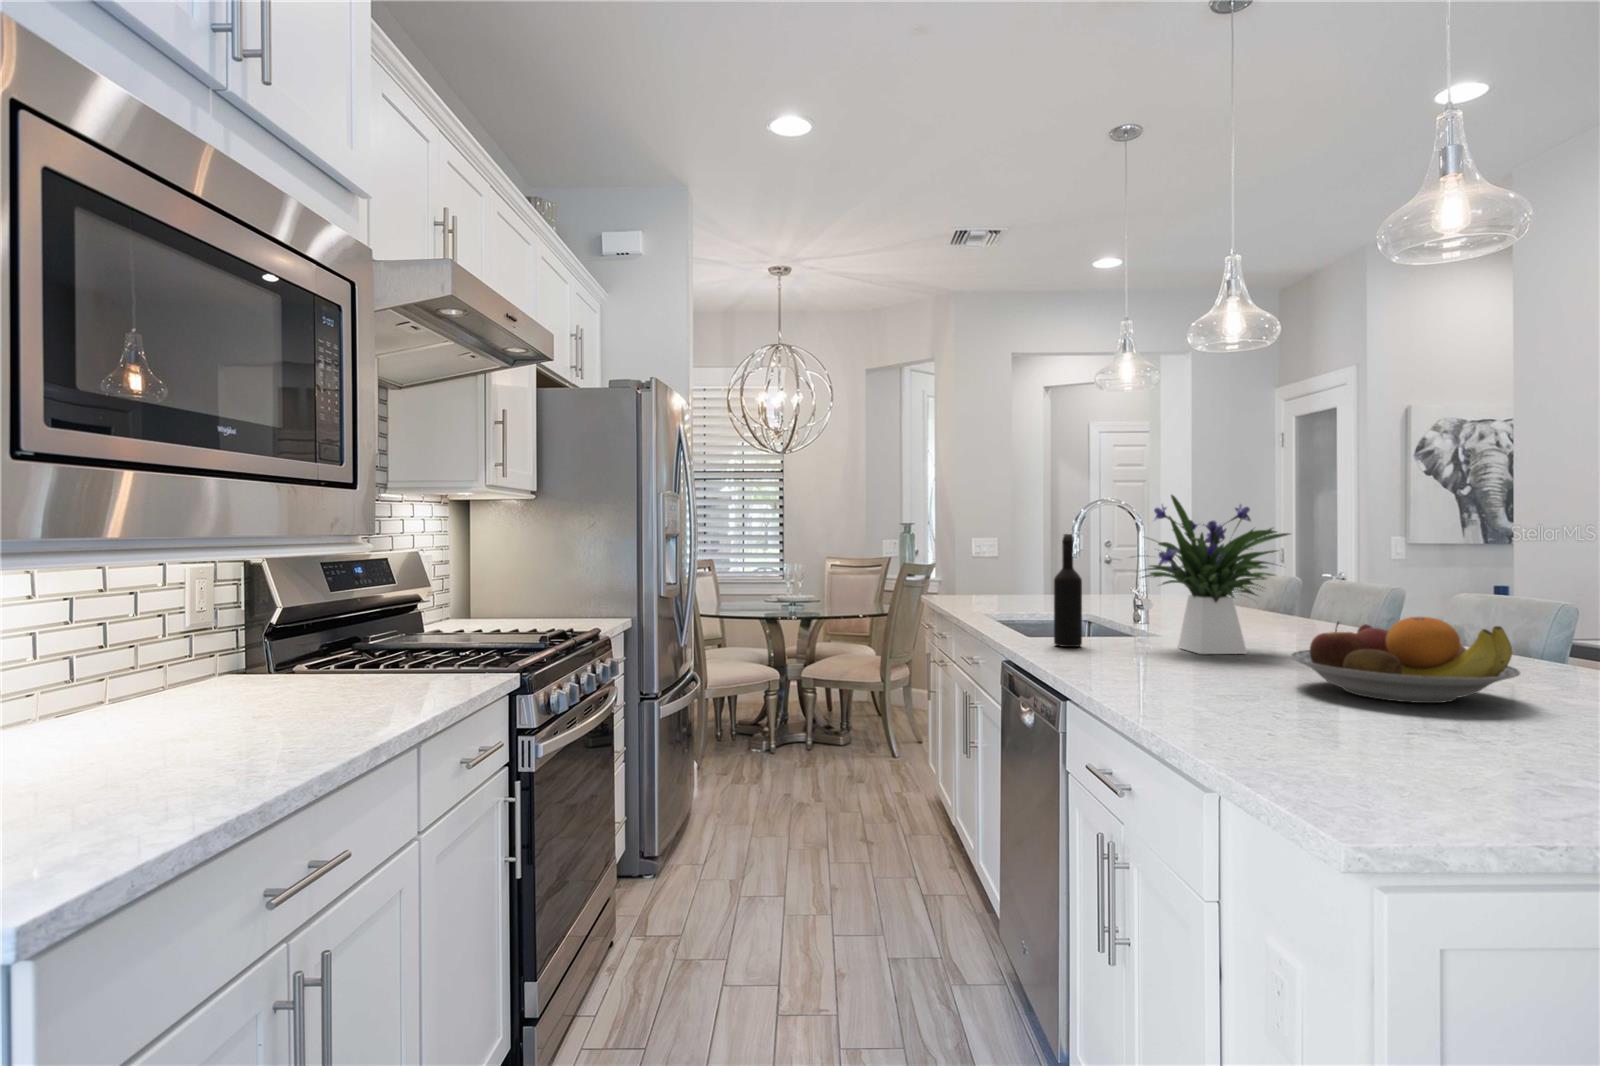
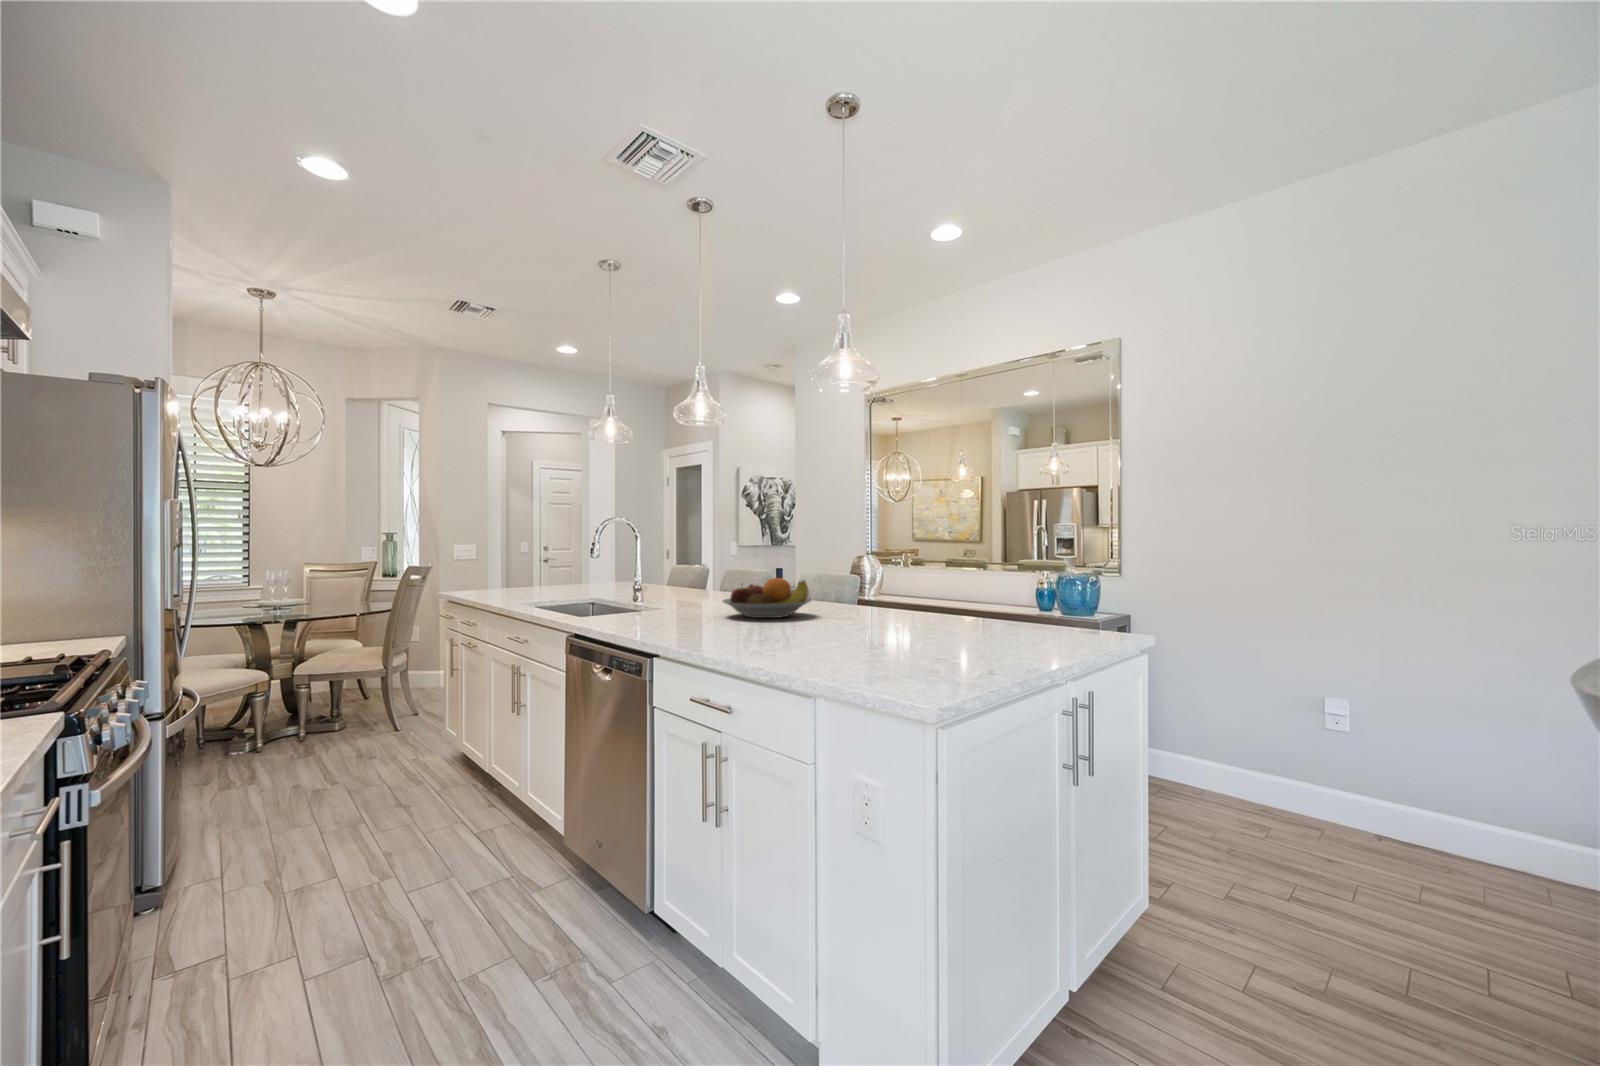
flower arrangement: present [1131,495,1291,654] -> none [627,516,715,609]
wine bottle: present [1054,534,1082,647] -> none [582,540,600,611]

